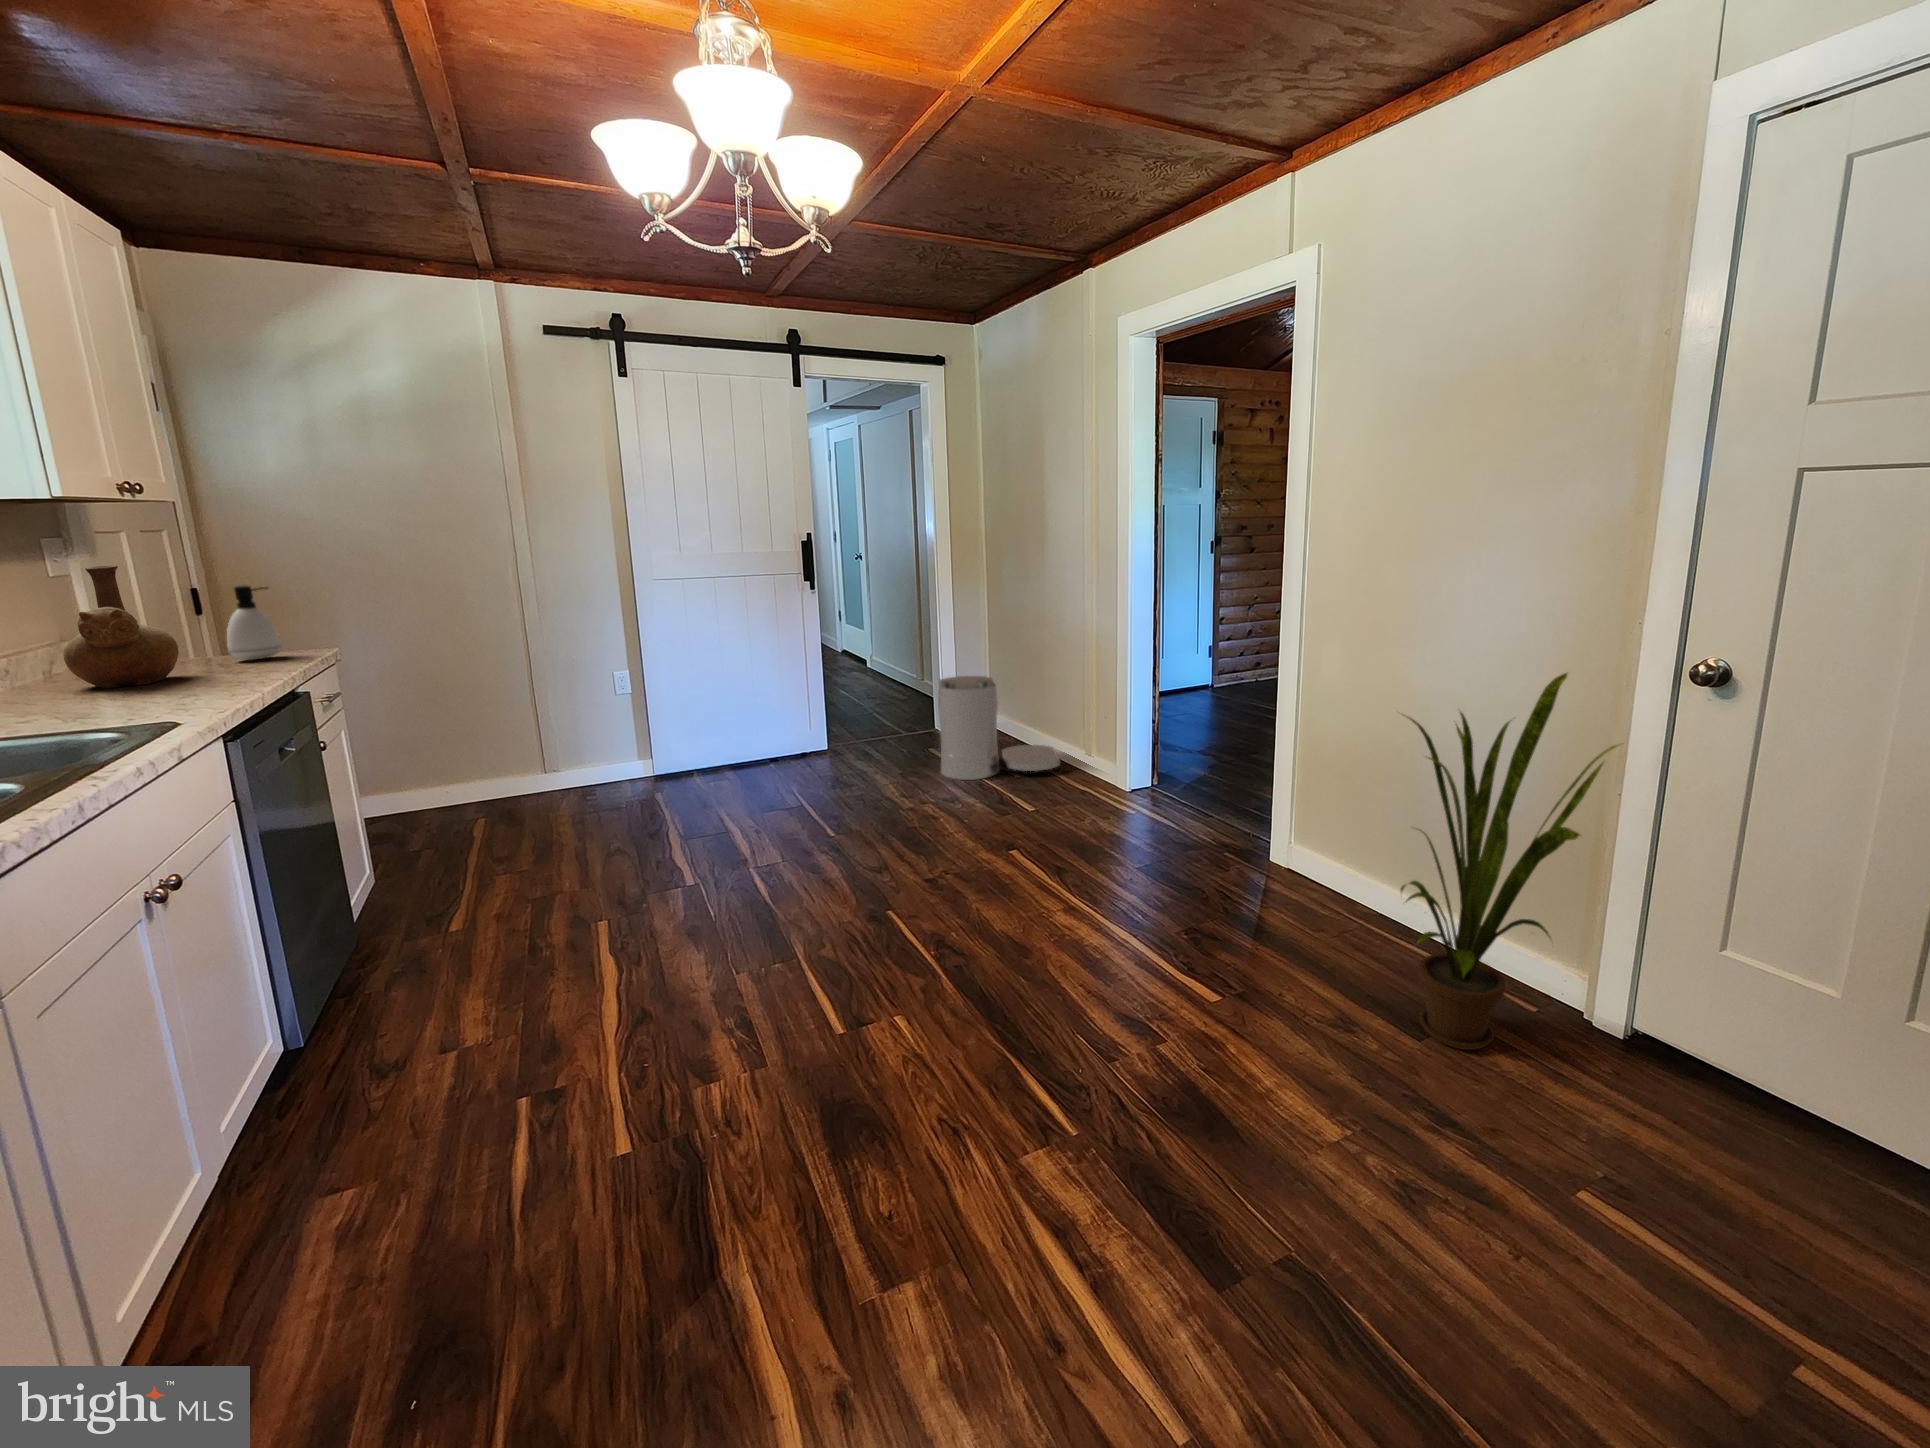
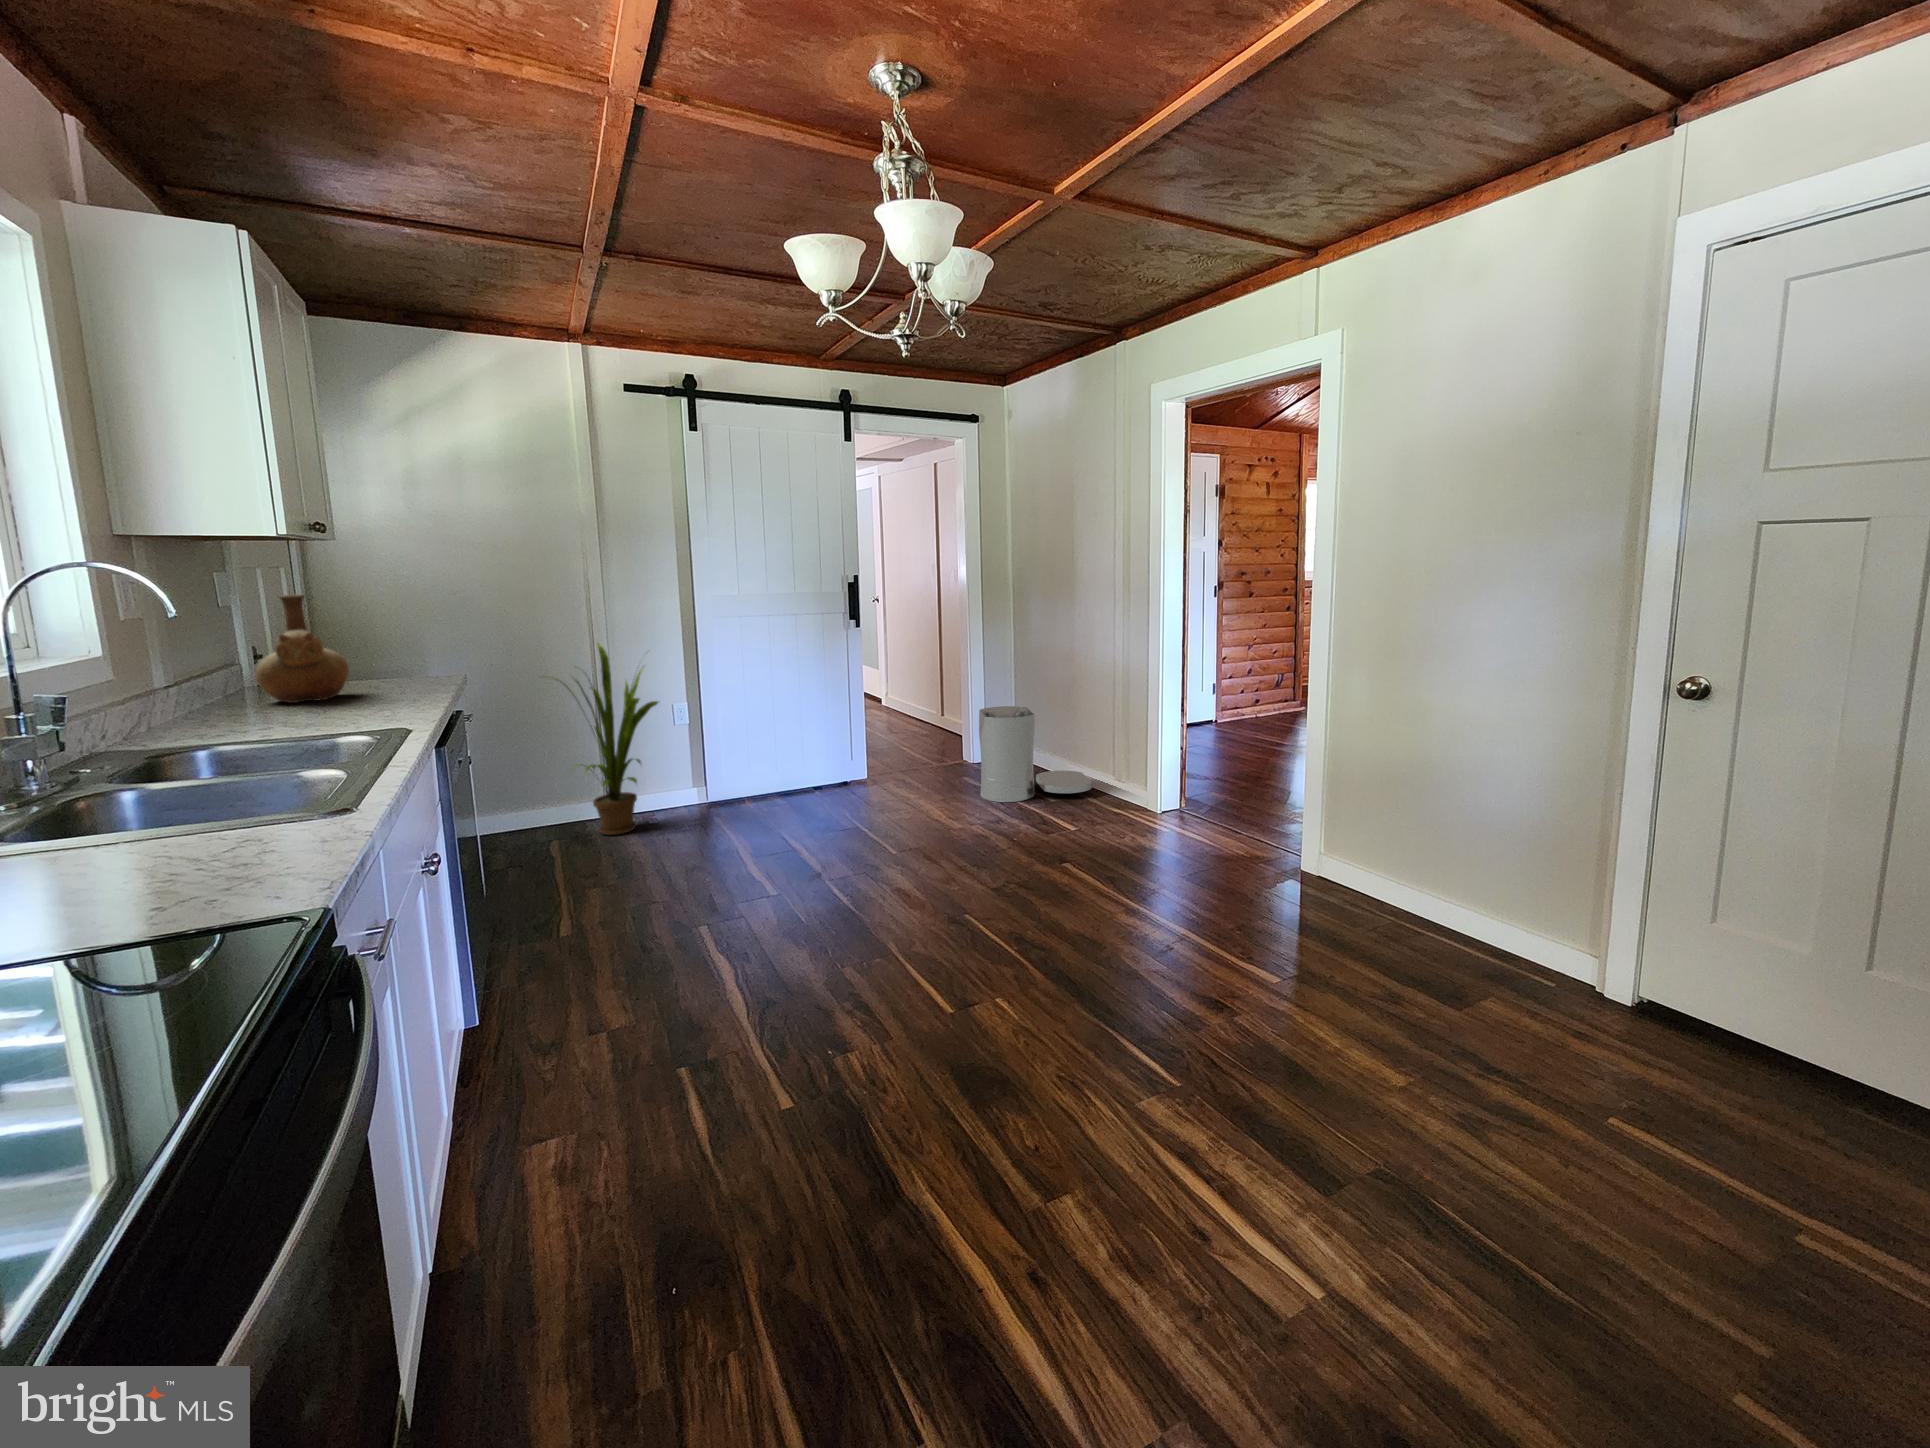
soap dispenser: present [227,586,282,660] -> none [376,615,422,681]
house plant: present [1401,673,1616,1050] -> present [564,644,658,835]

